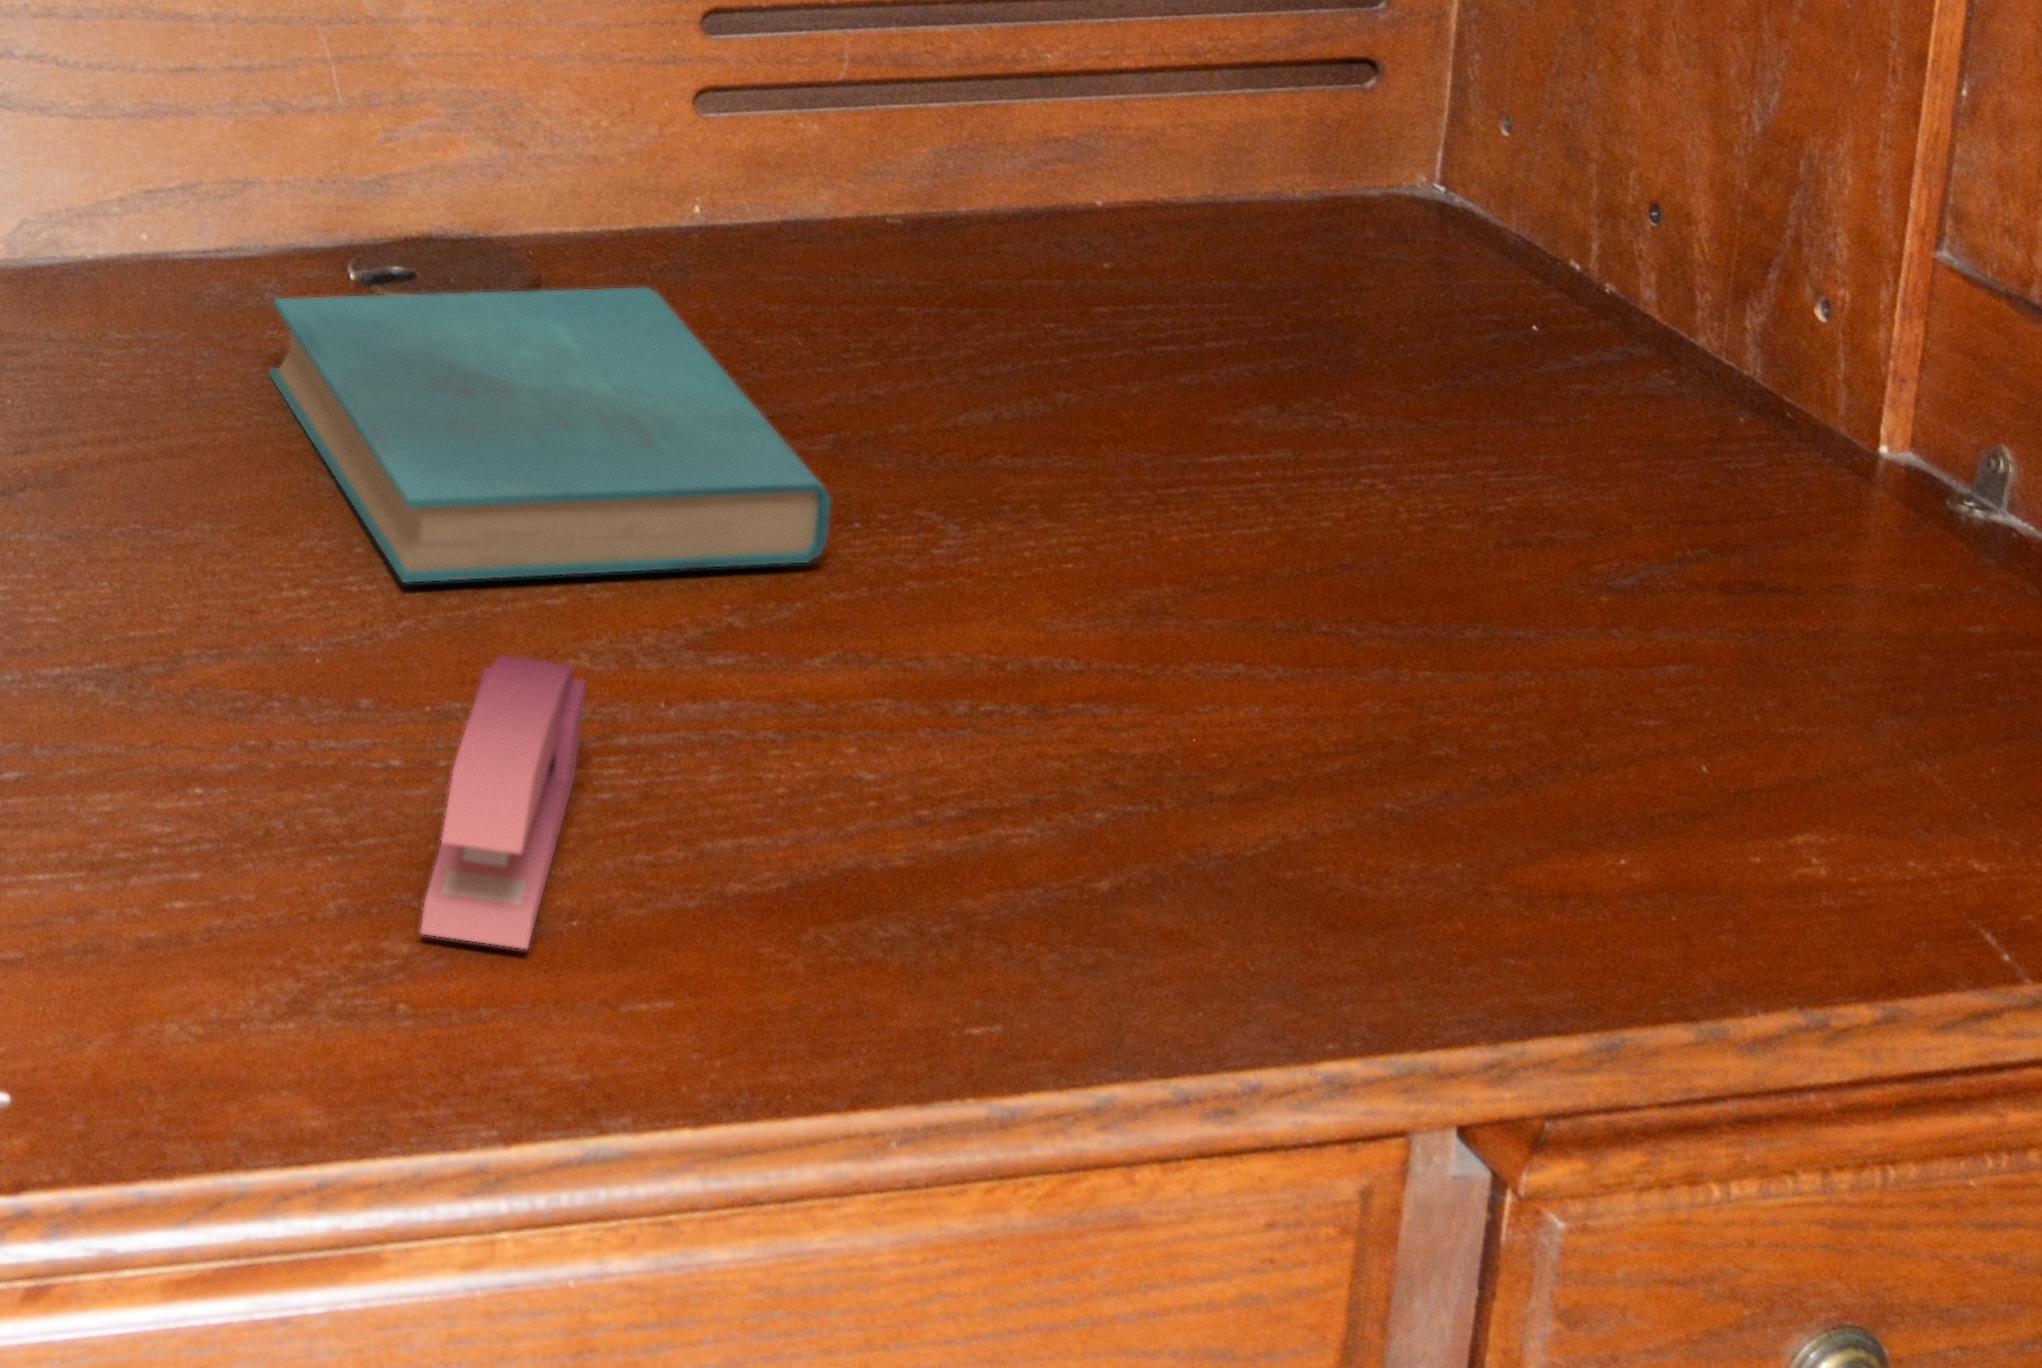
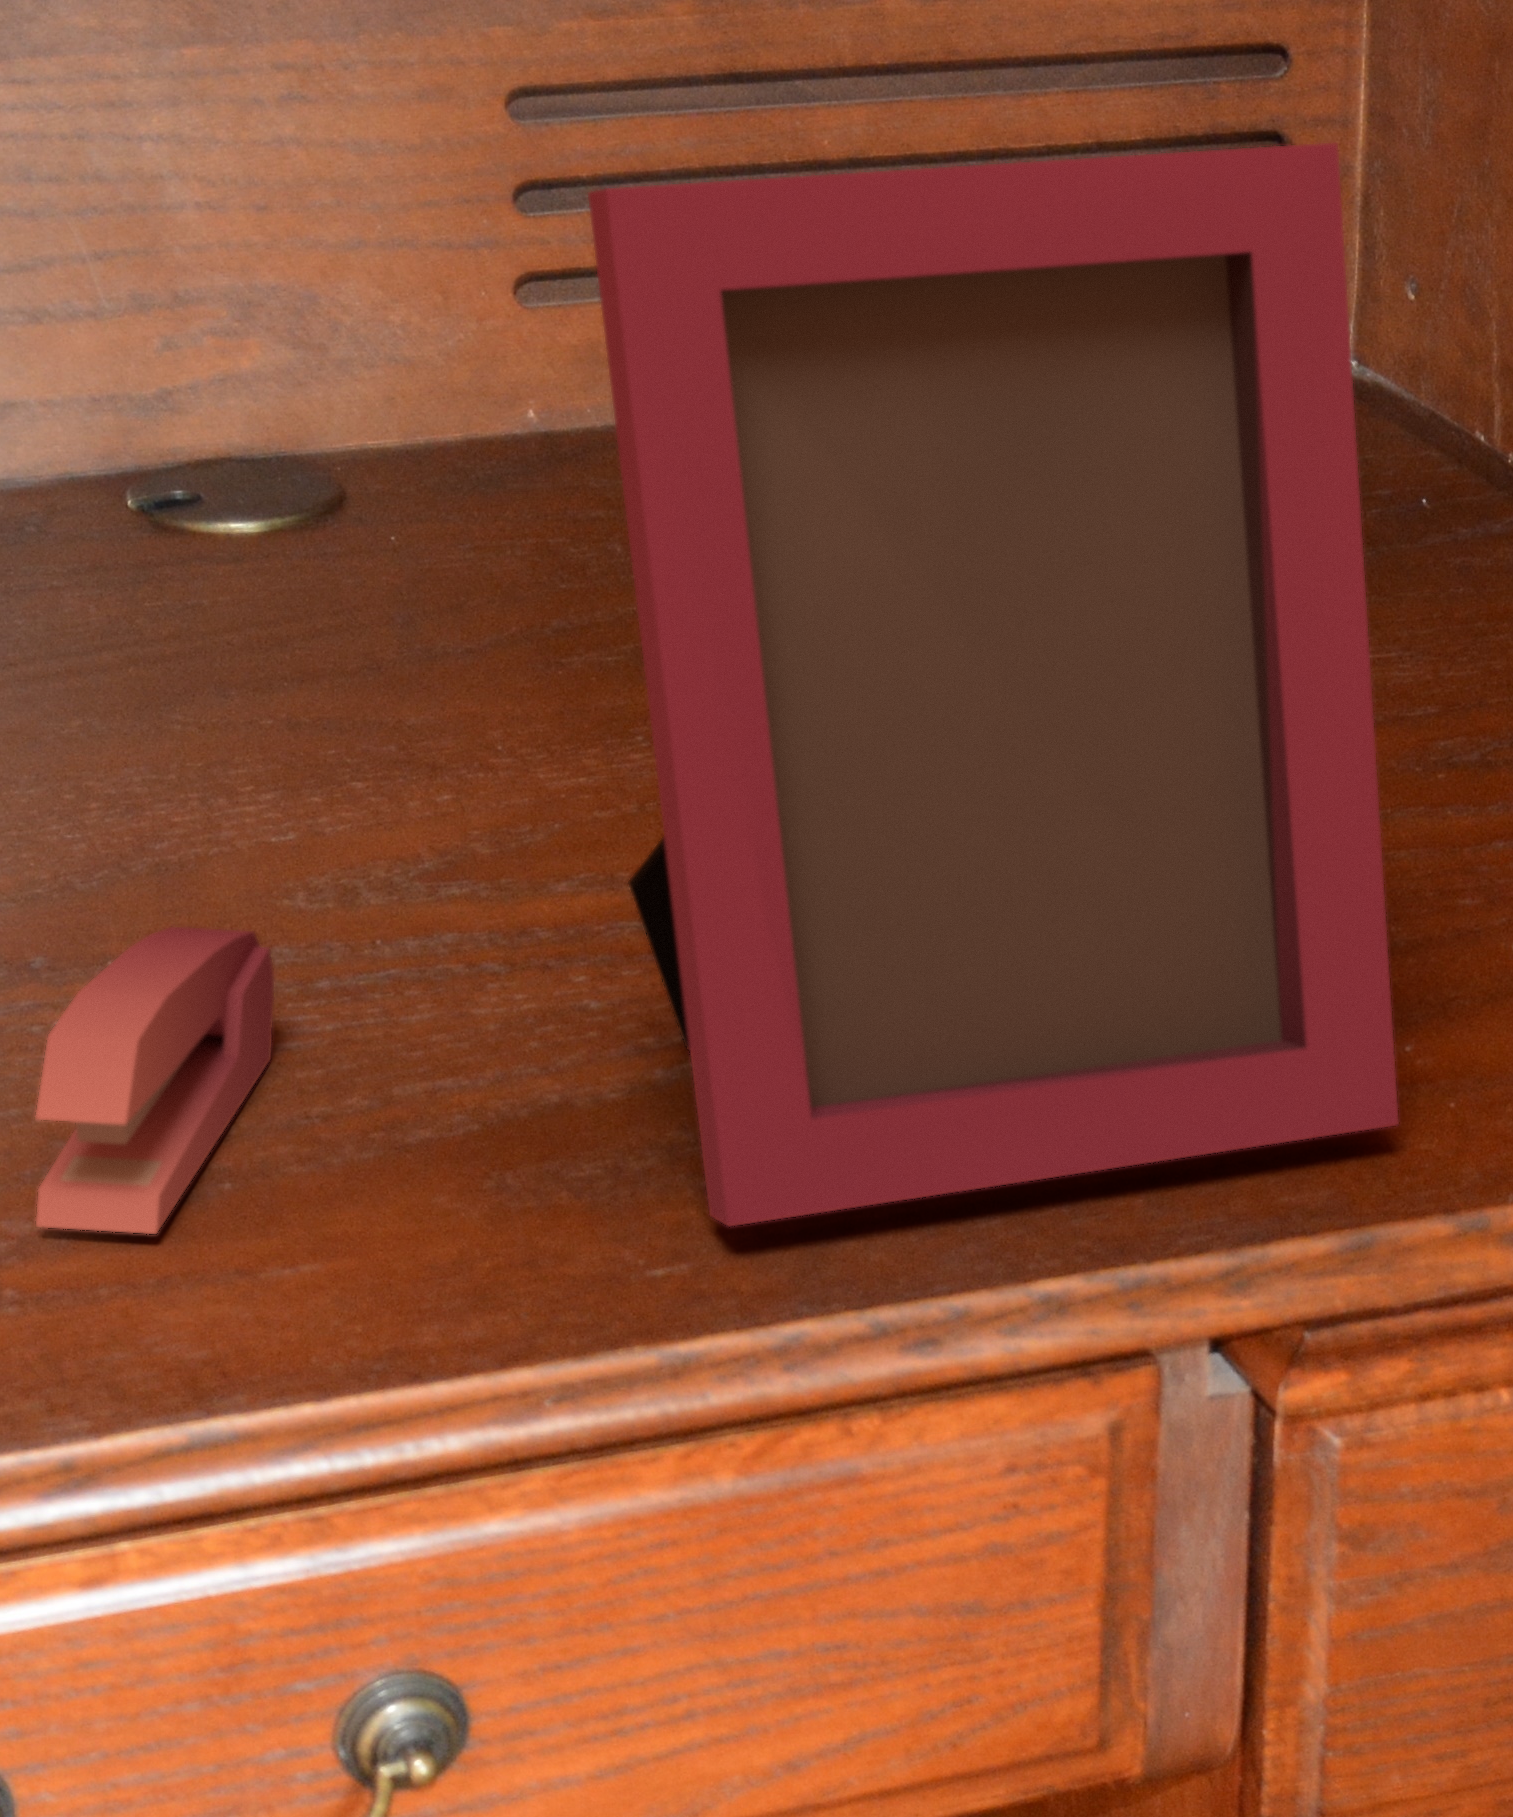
picture frame: none [928,80,1633,985] -> present [588,143,1398,1226]
book: present [269,287,831,583] -> none [42,565,615,876]

